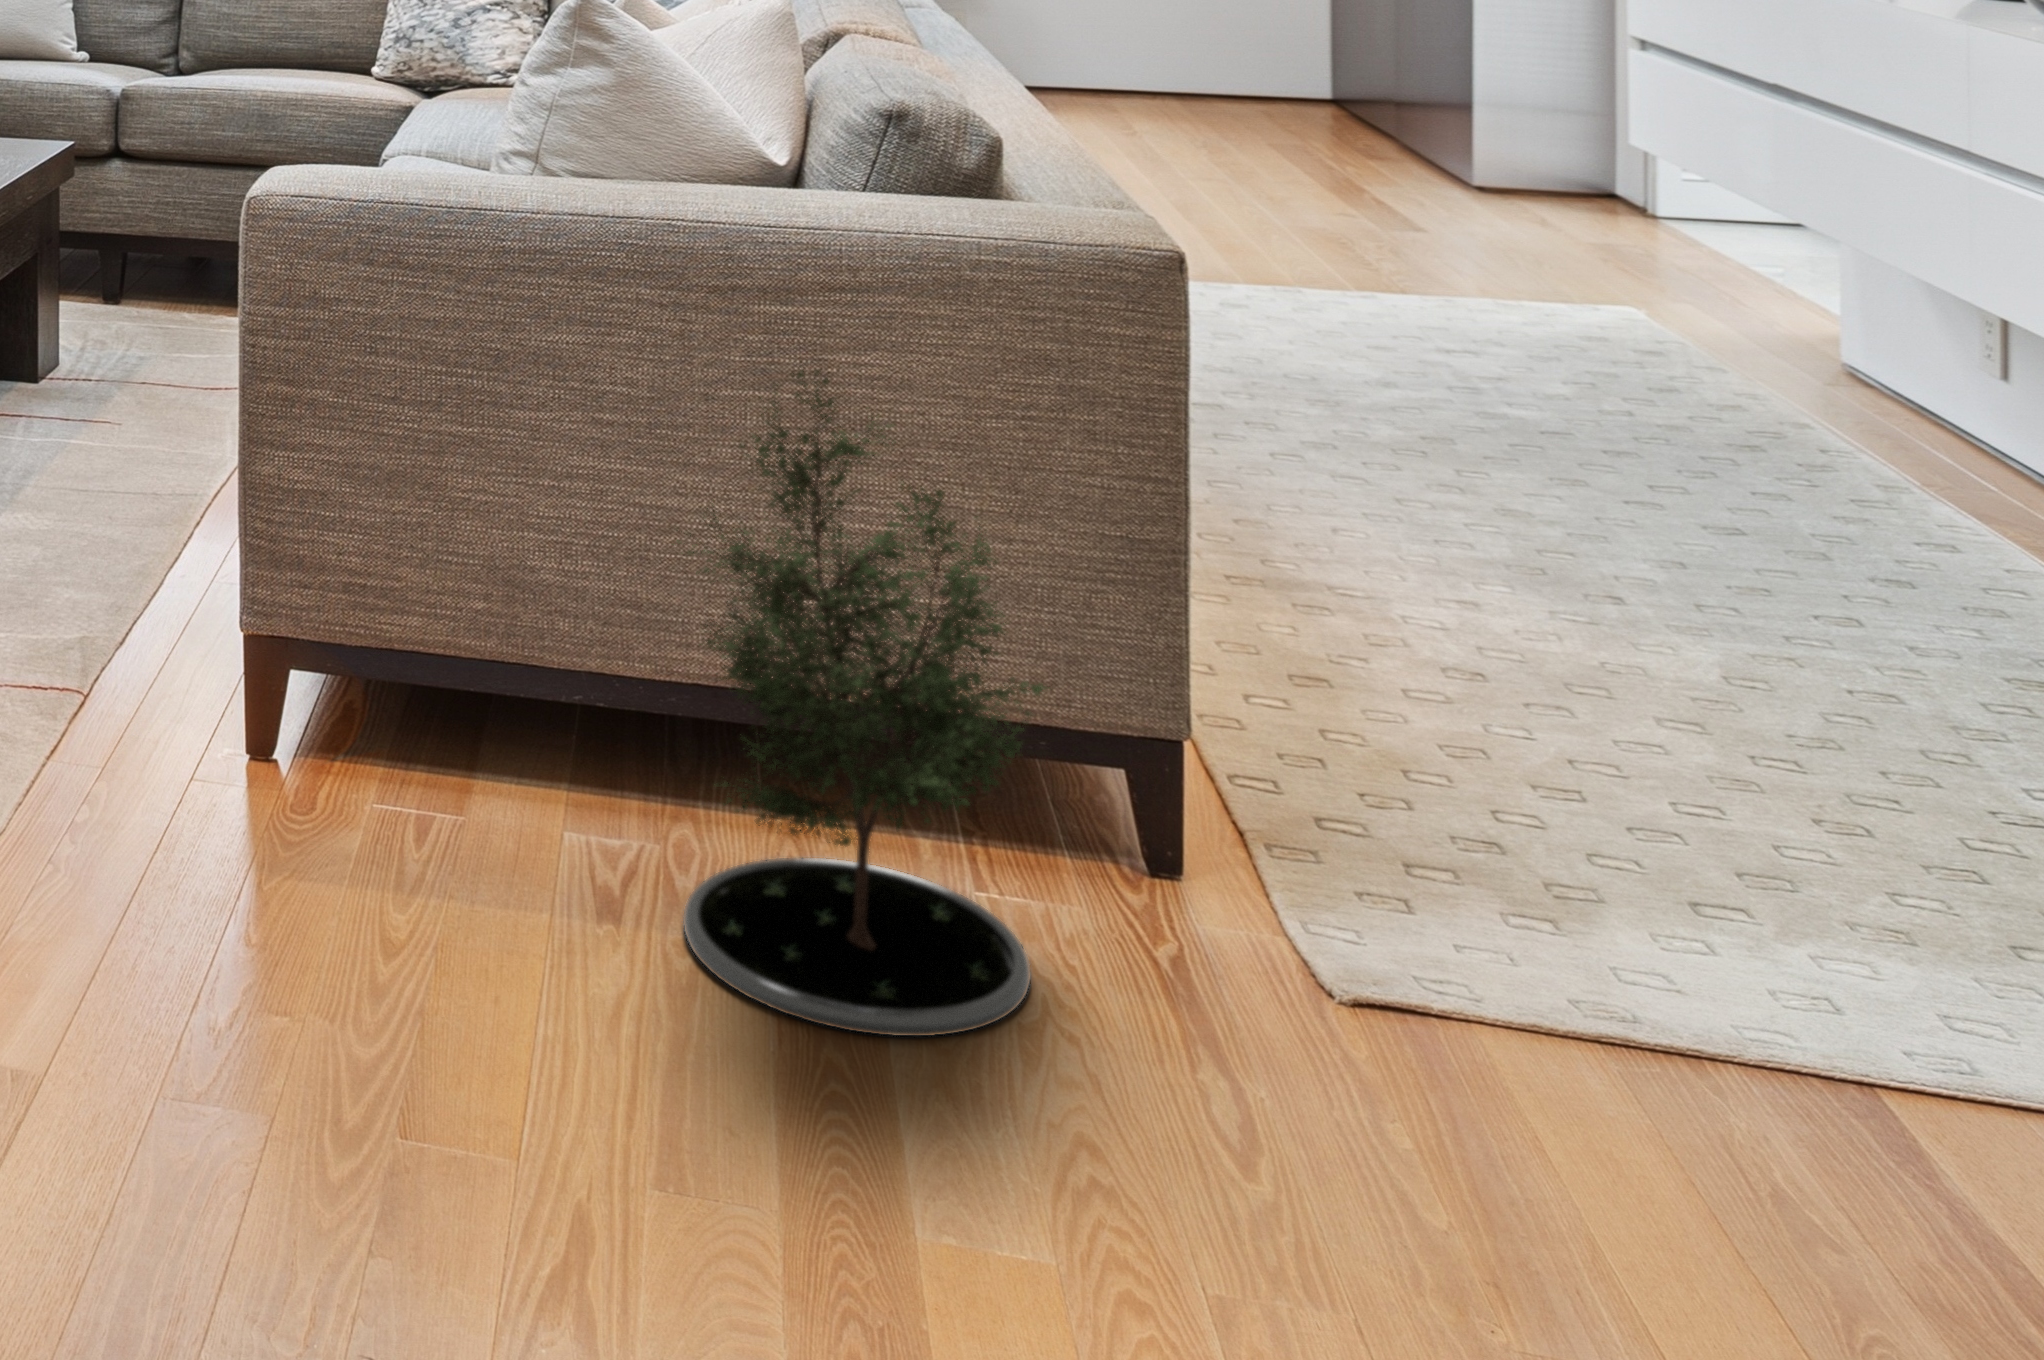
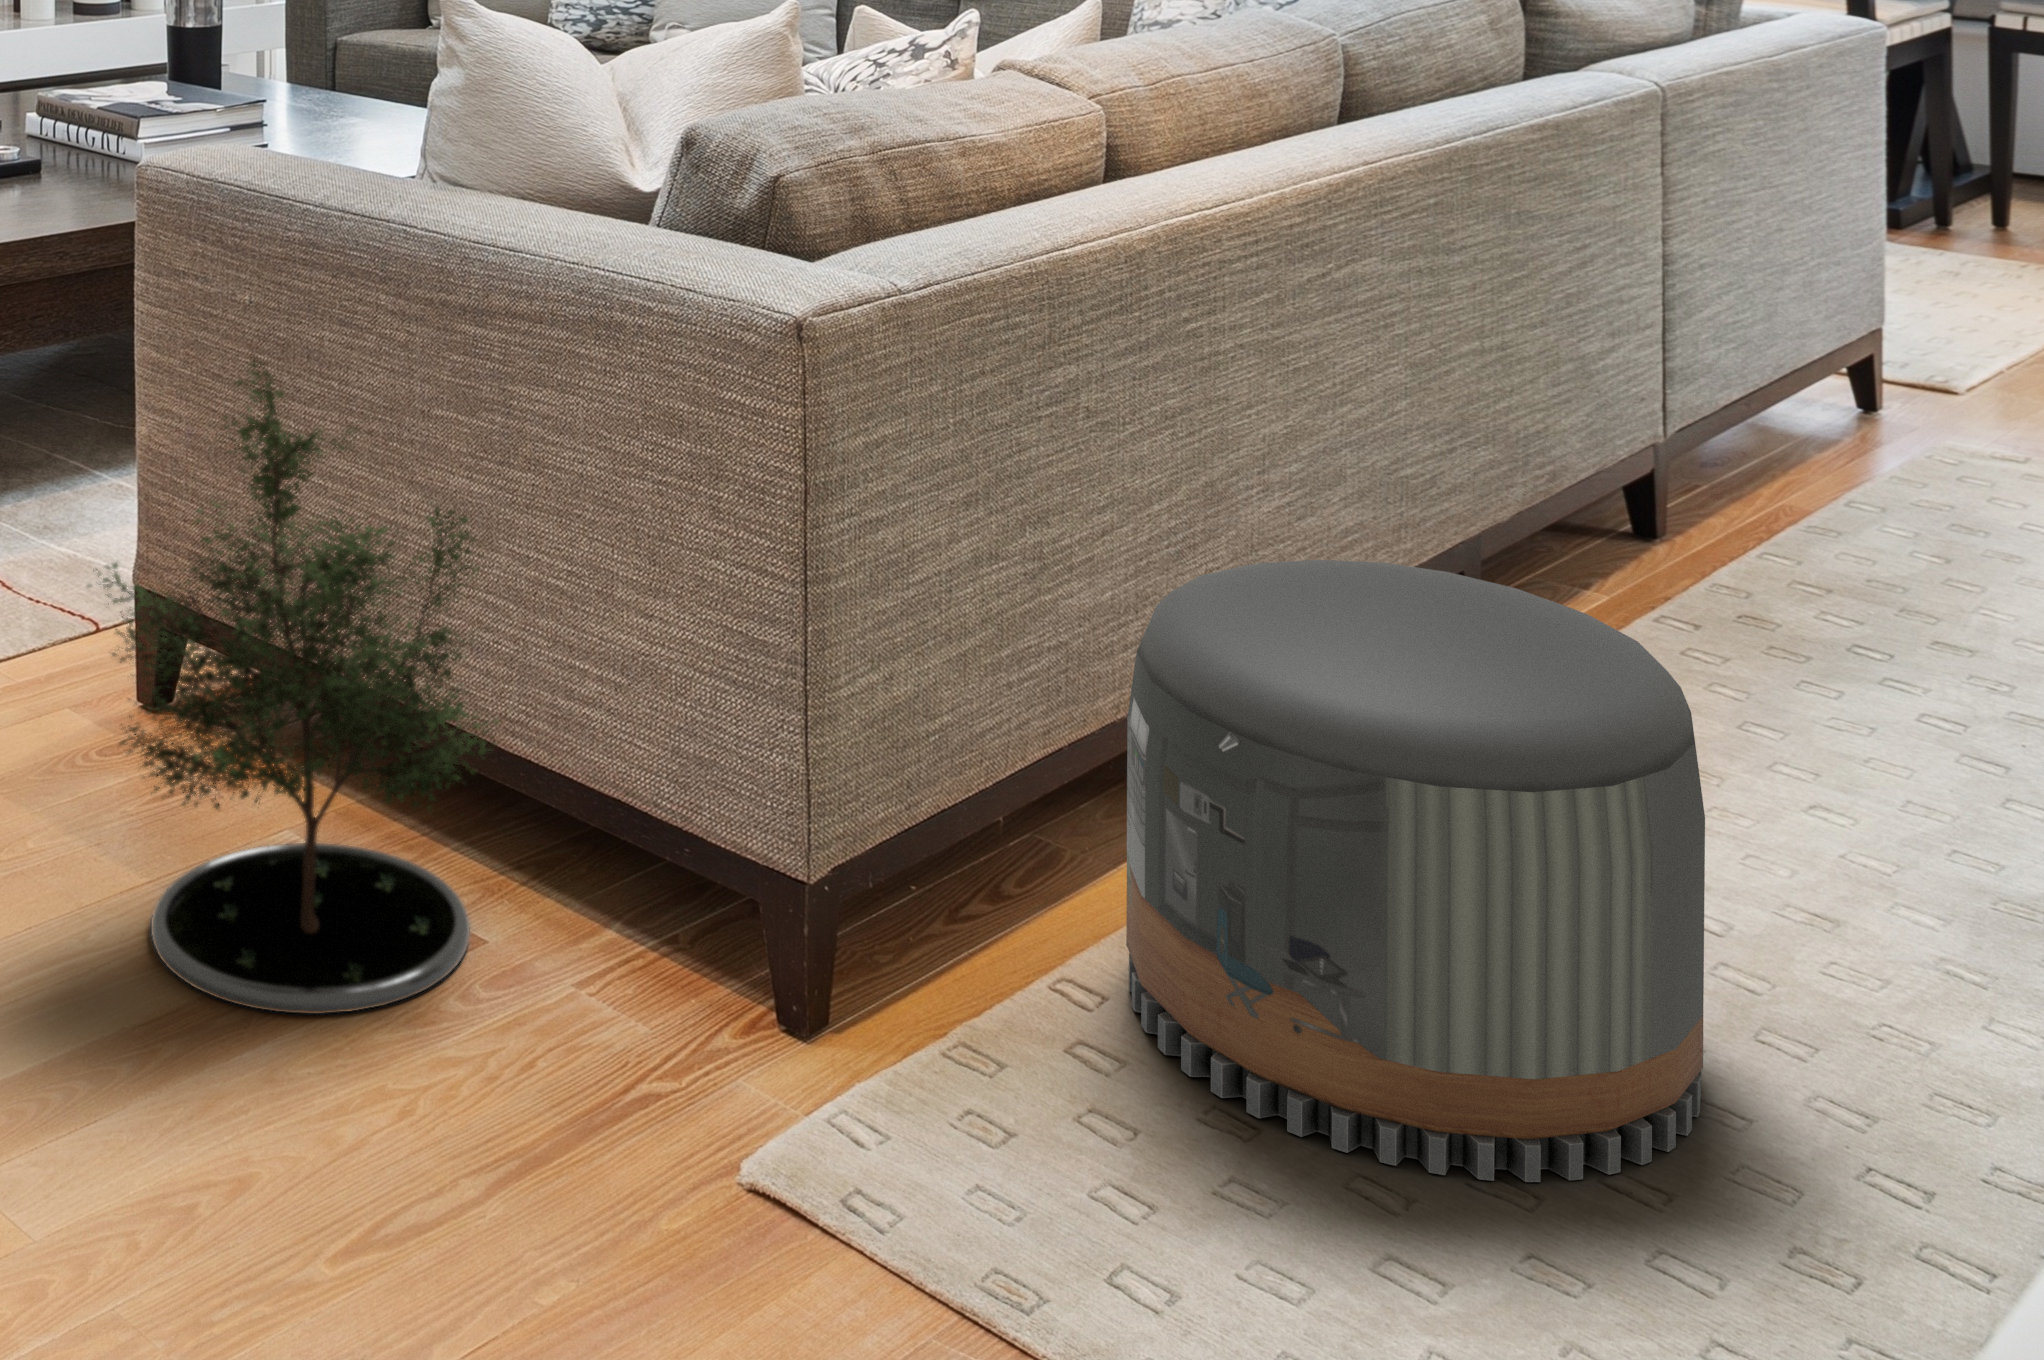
pouf: none [1331,401,1841,876] -> present [1126,560,1705,1182]

